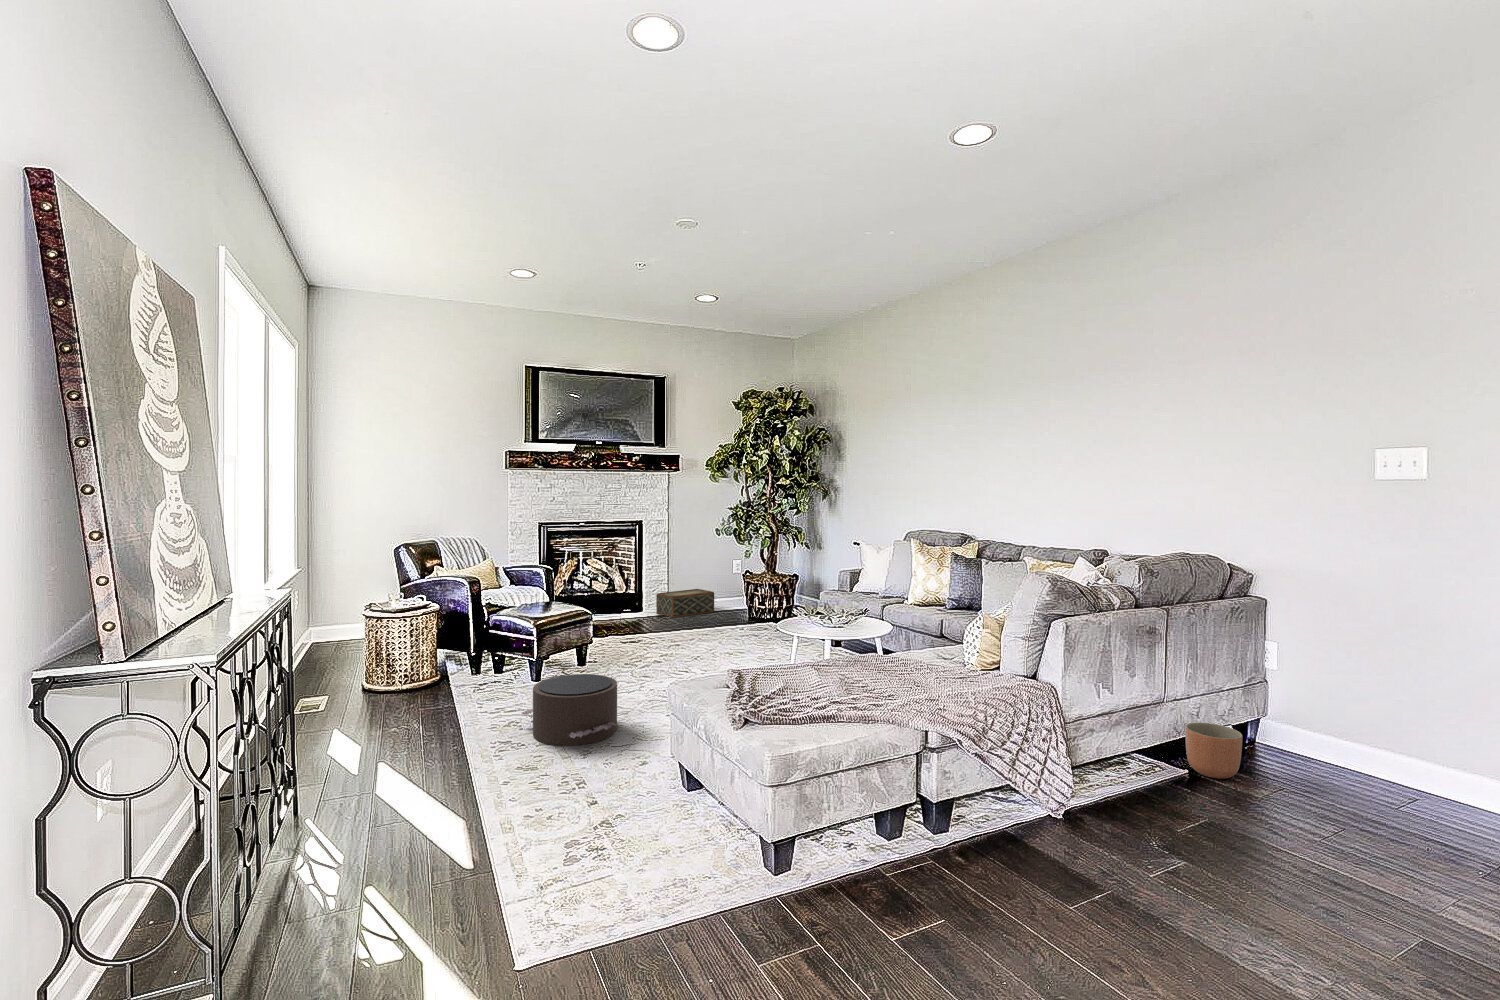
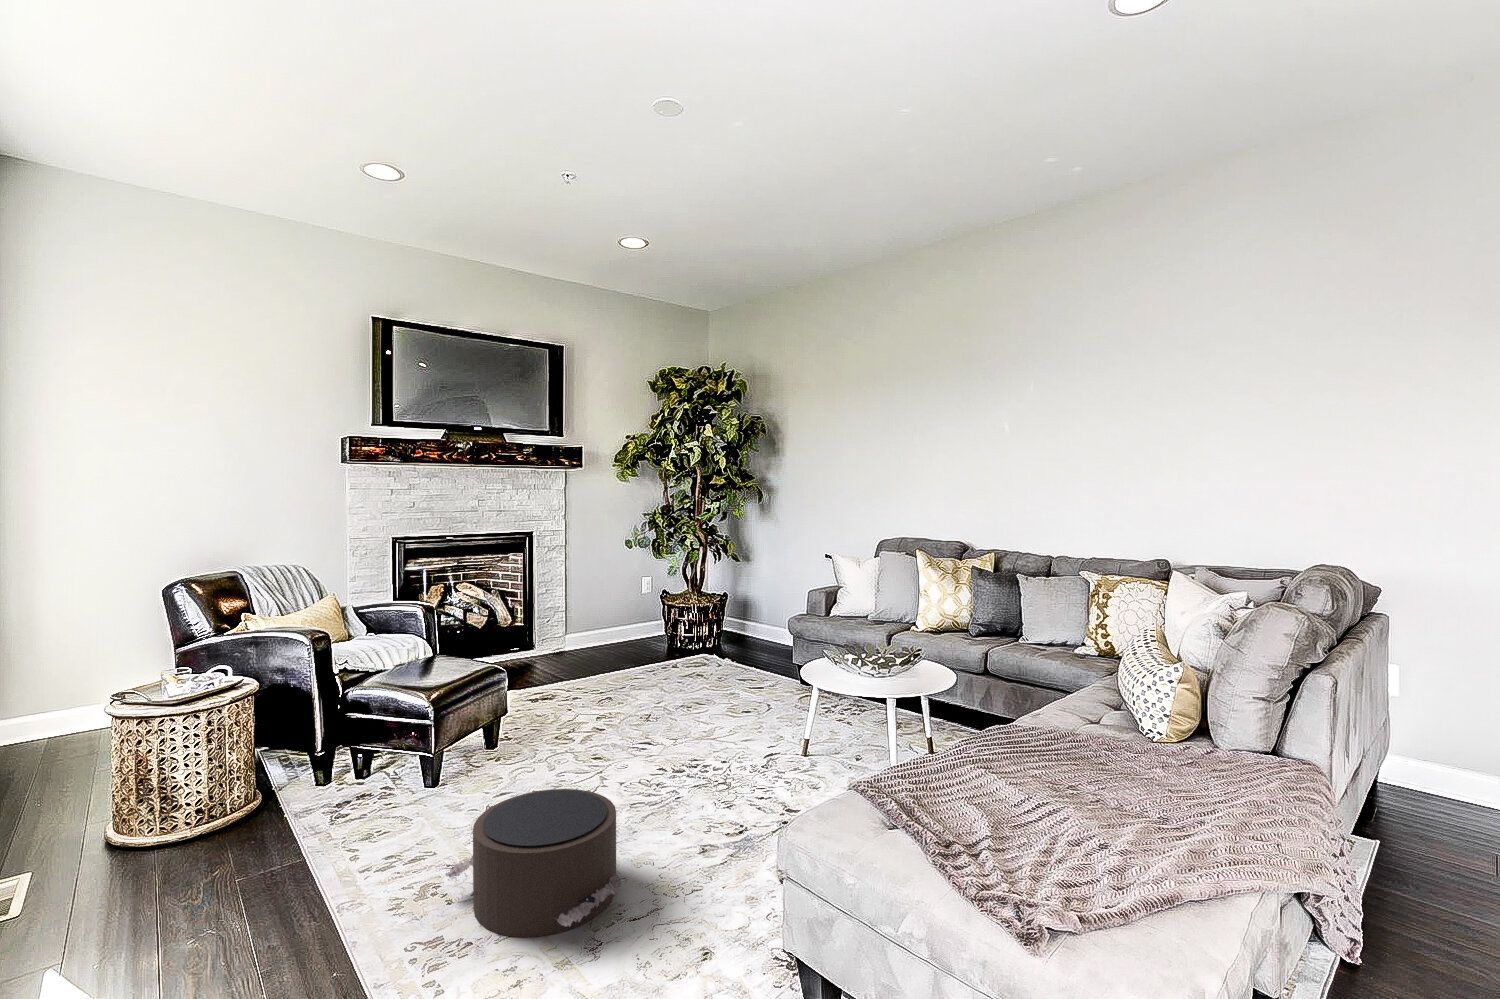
woven basket: present [656,589,714,618] -> none [554,616,628,657]
planter: present [1185,722,1242,779] -> none [1388,781,1473,857]

